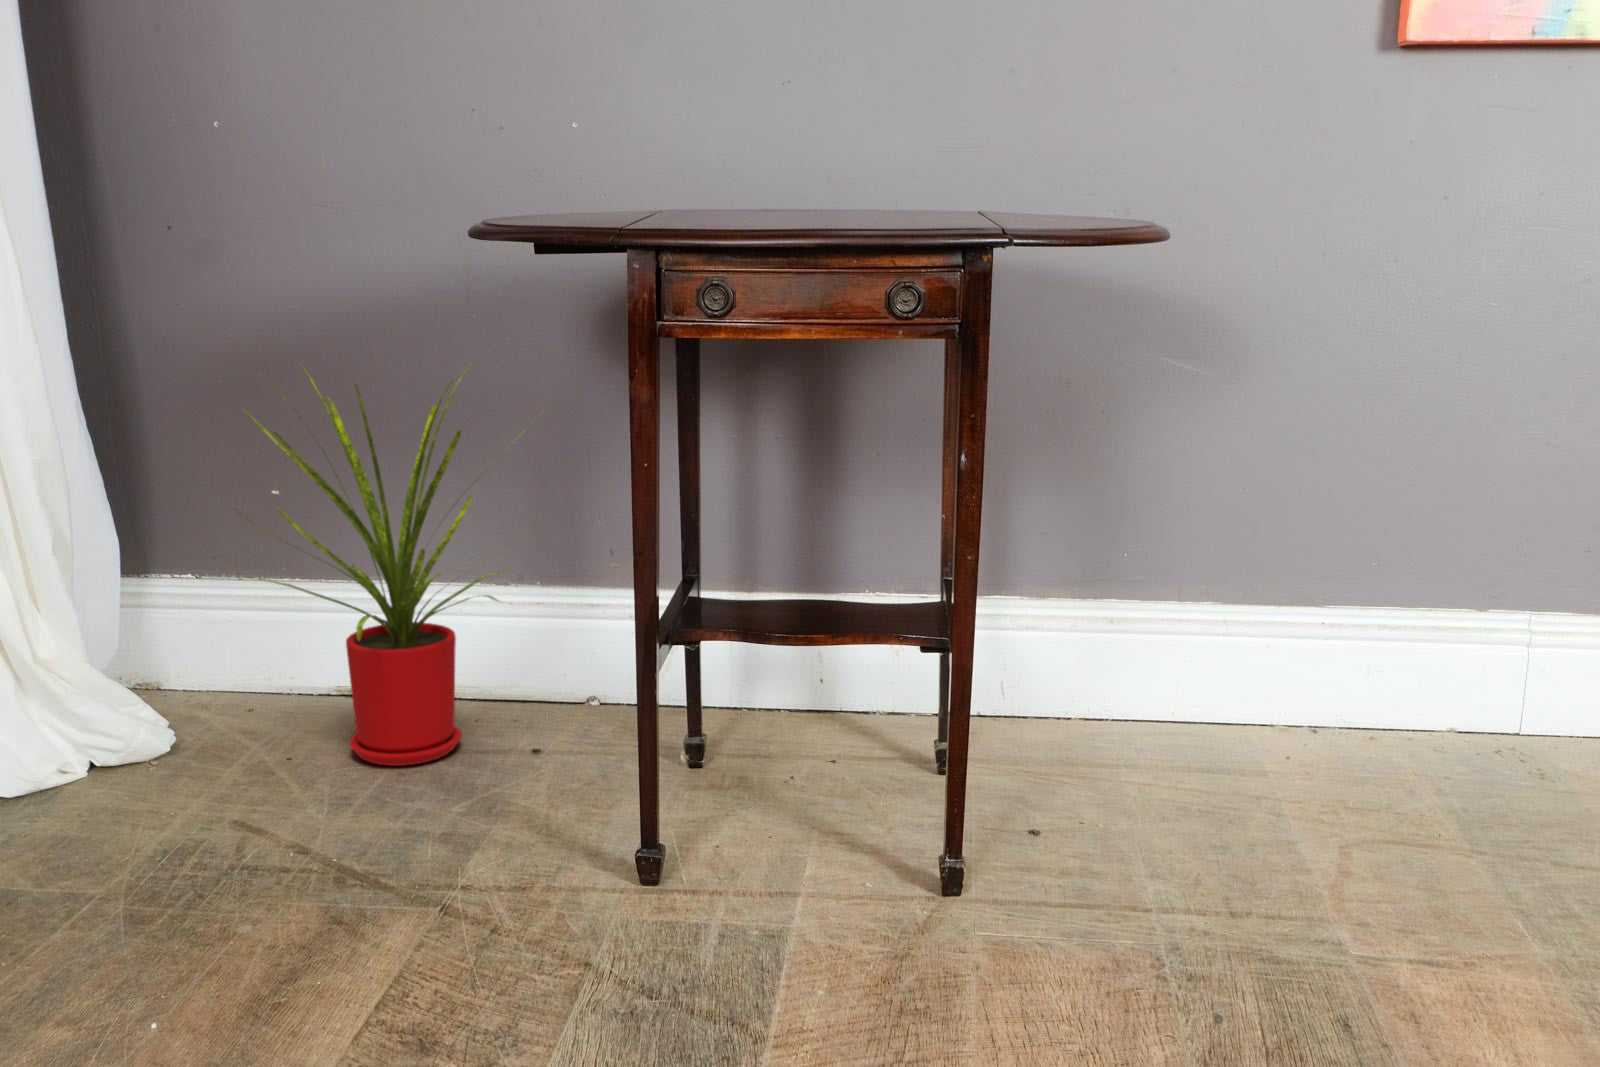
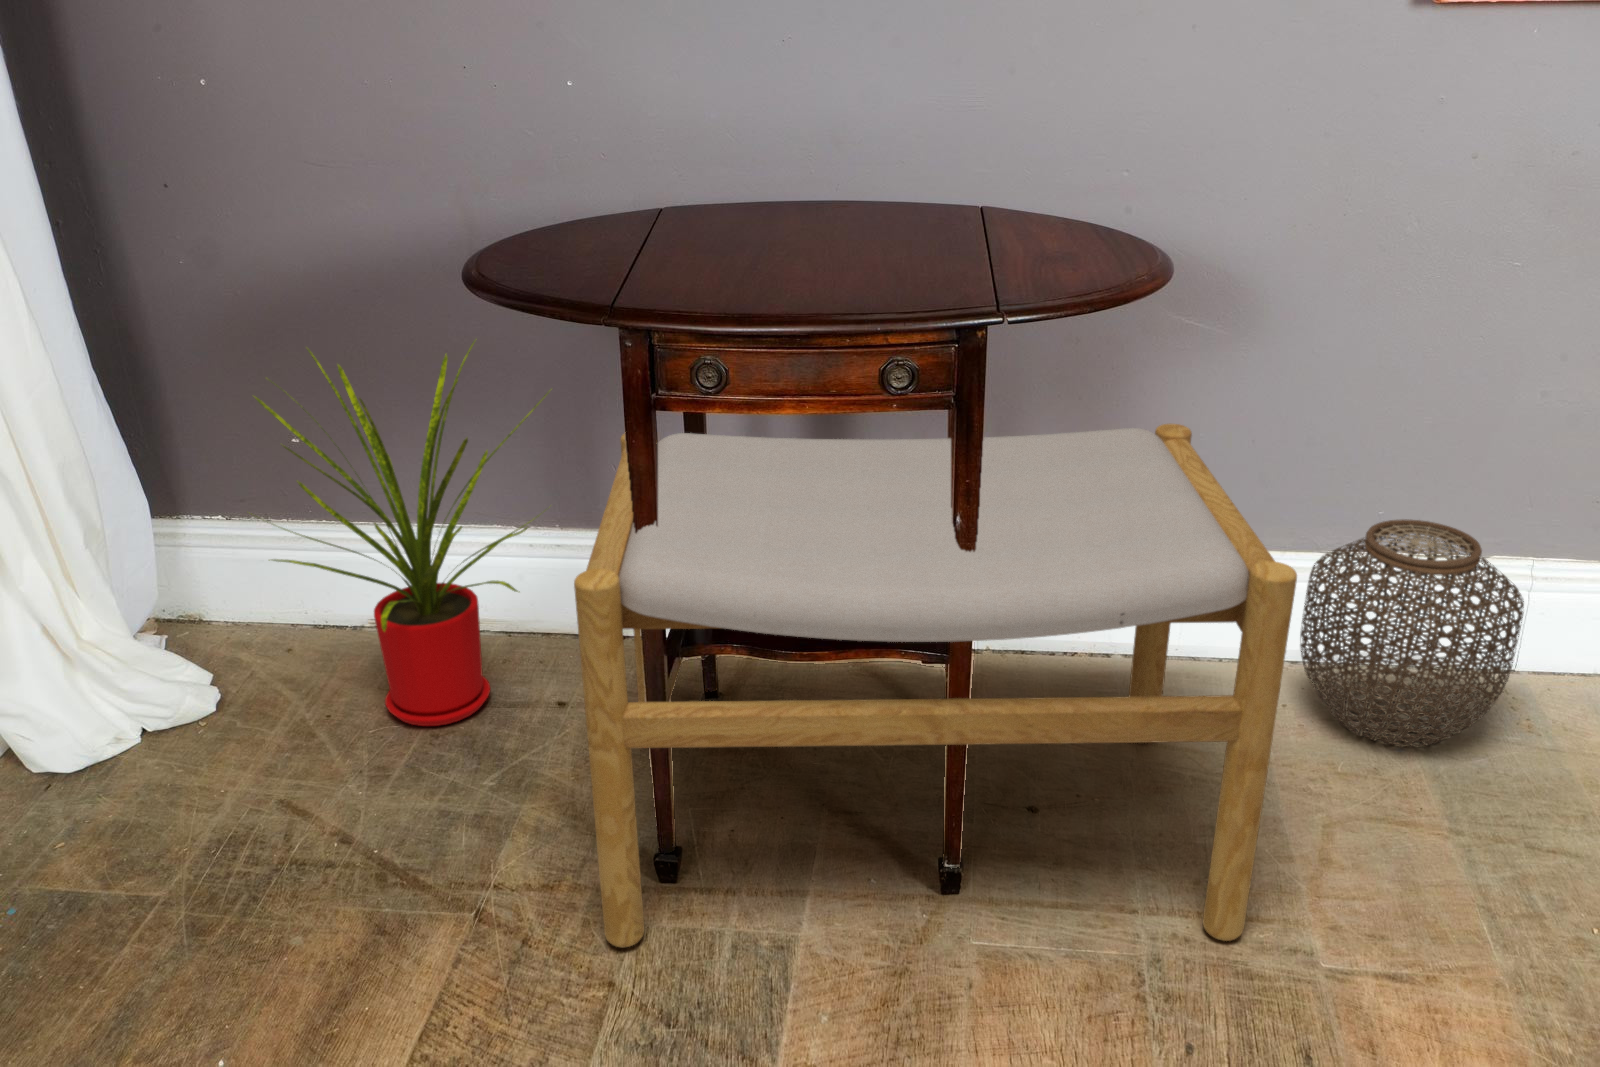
footstool: none [571,435,1303,933] -> present [574,424,1297,948]
woven basket: none [1306,558,1531,789] -> present [1300,519,1524,747]

